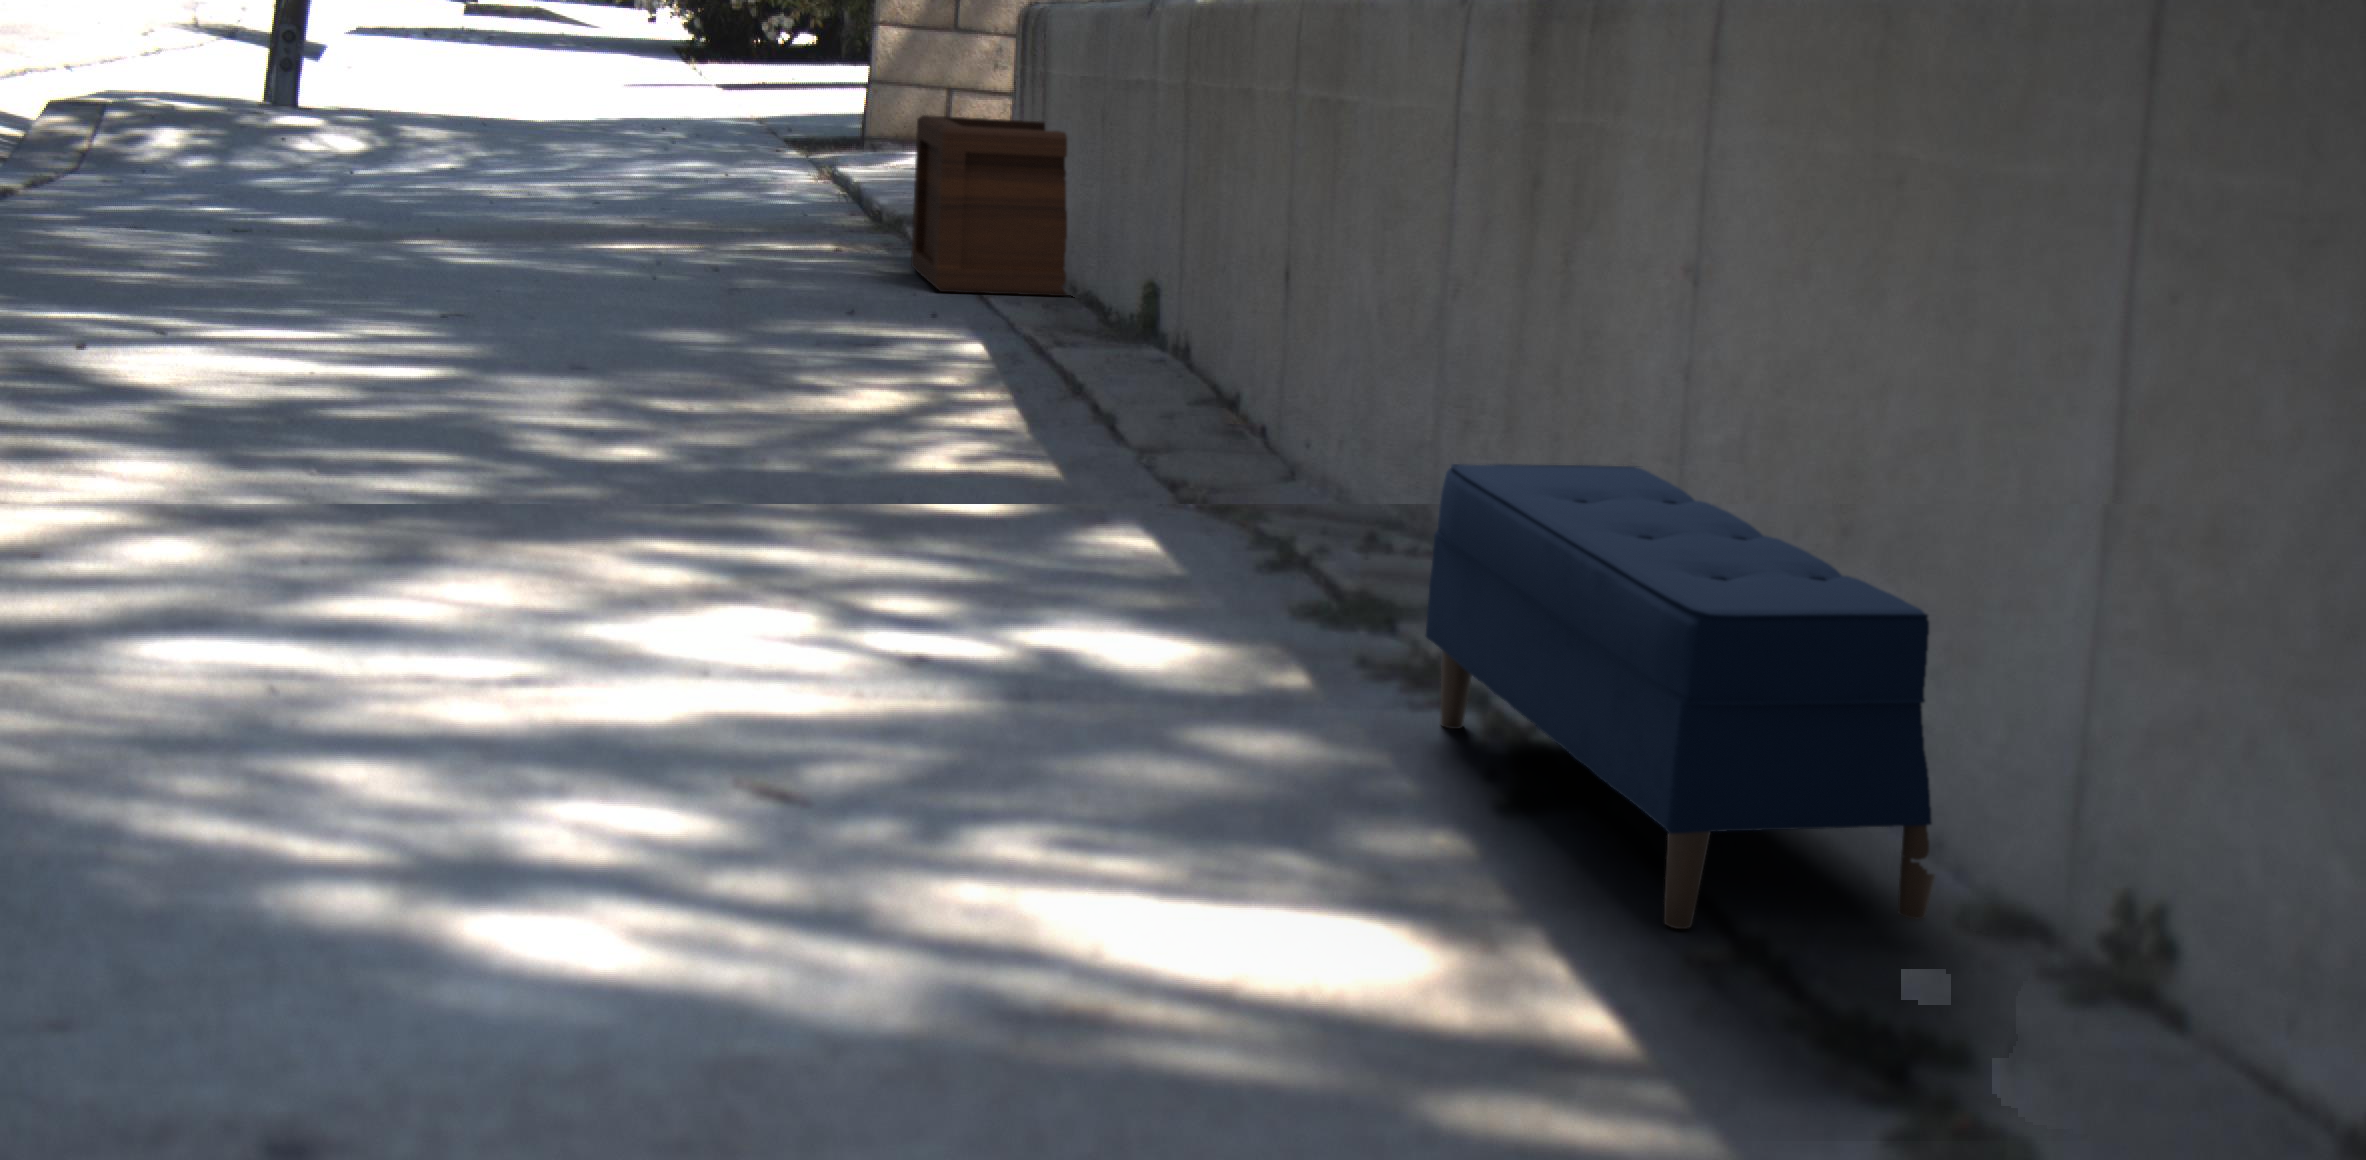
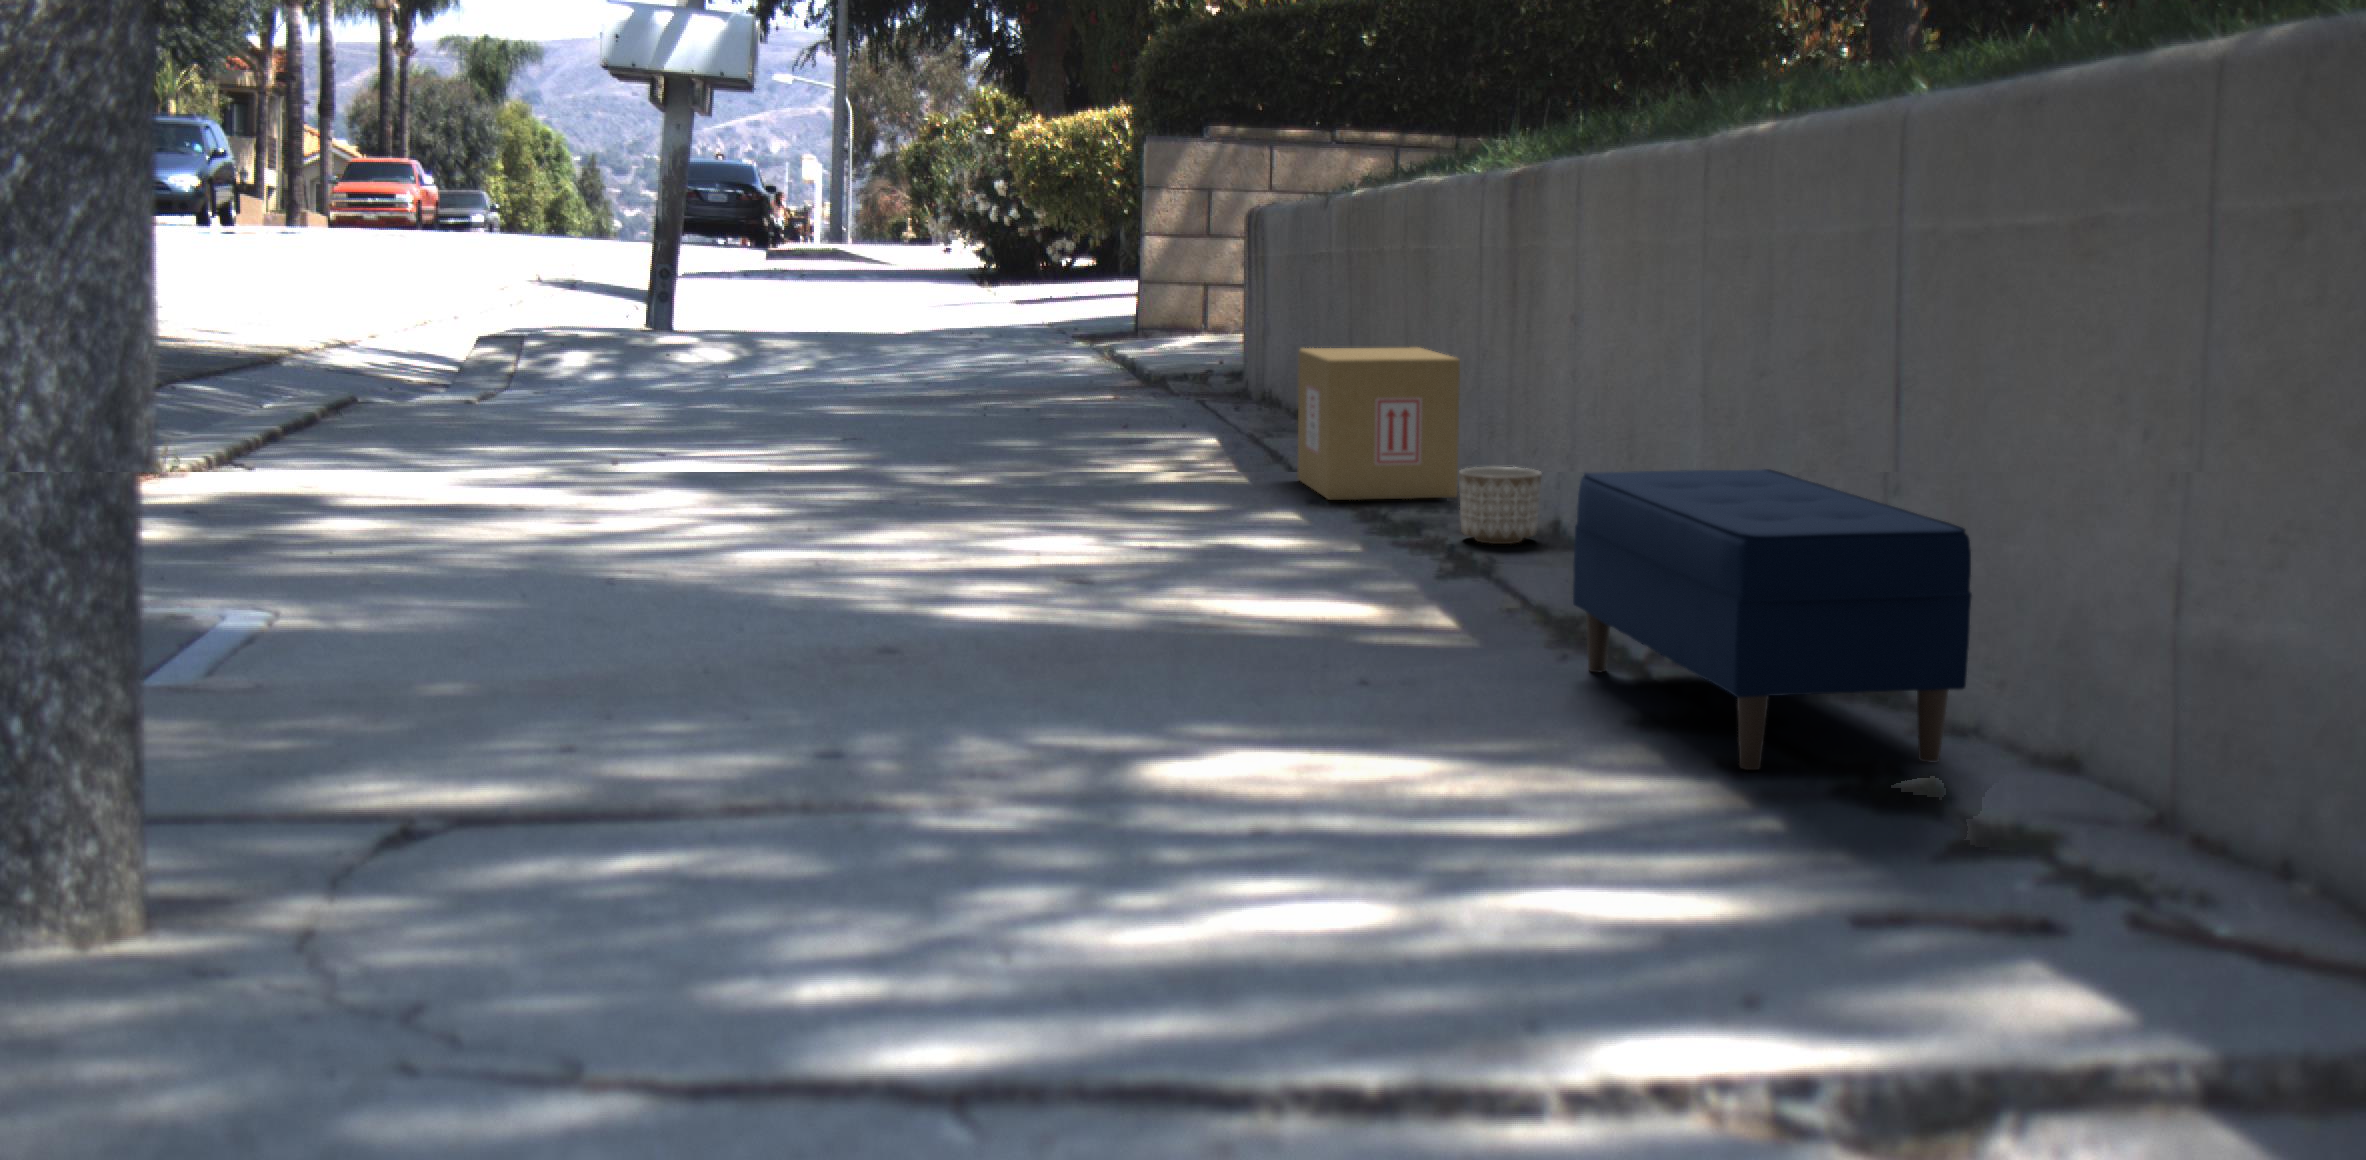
wooden crate: present [911,115,1067,296] -> none [1180,290,1333,430]
cardboard box: none [1054,213,1265,415] -> present [1298,347,1460,500]
planter: none [1261,393,1367,495] -> present [1459,467,1542,544]

